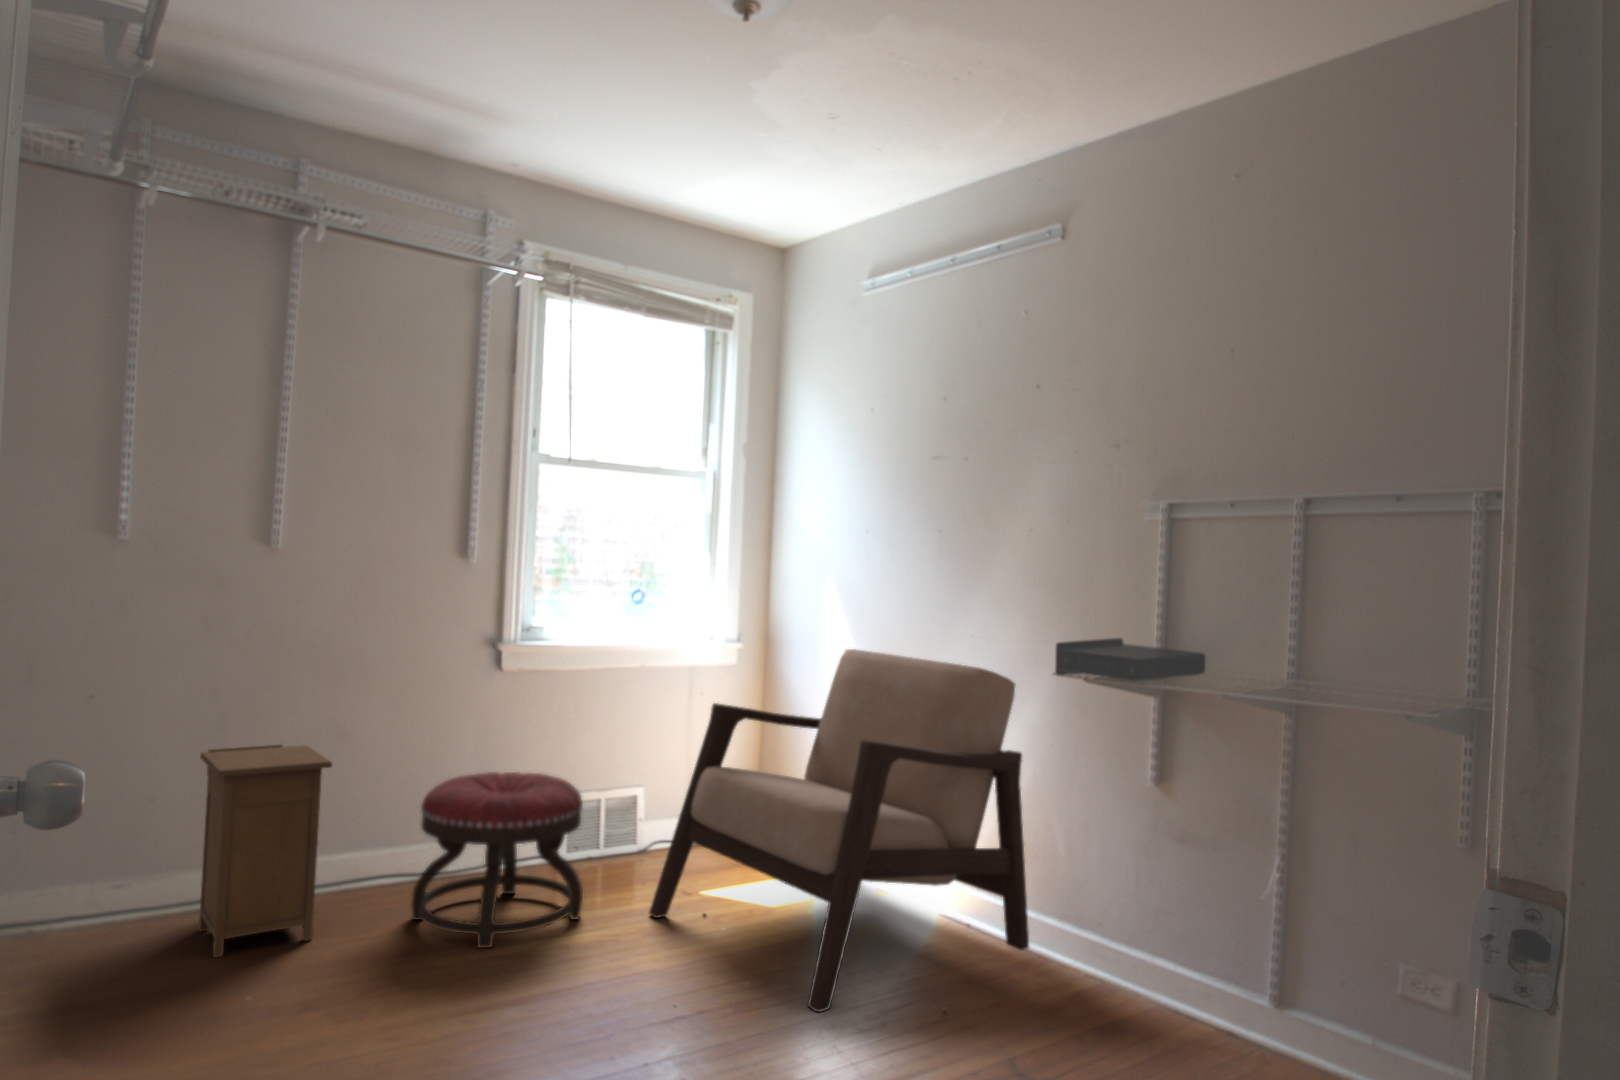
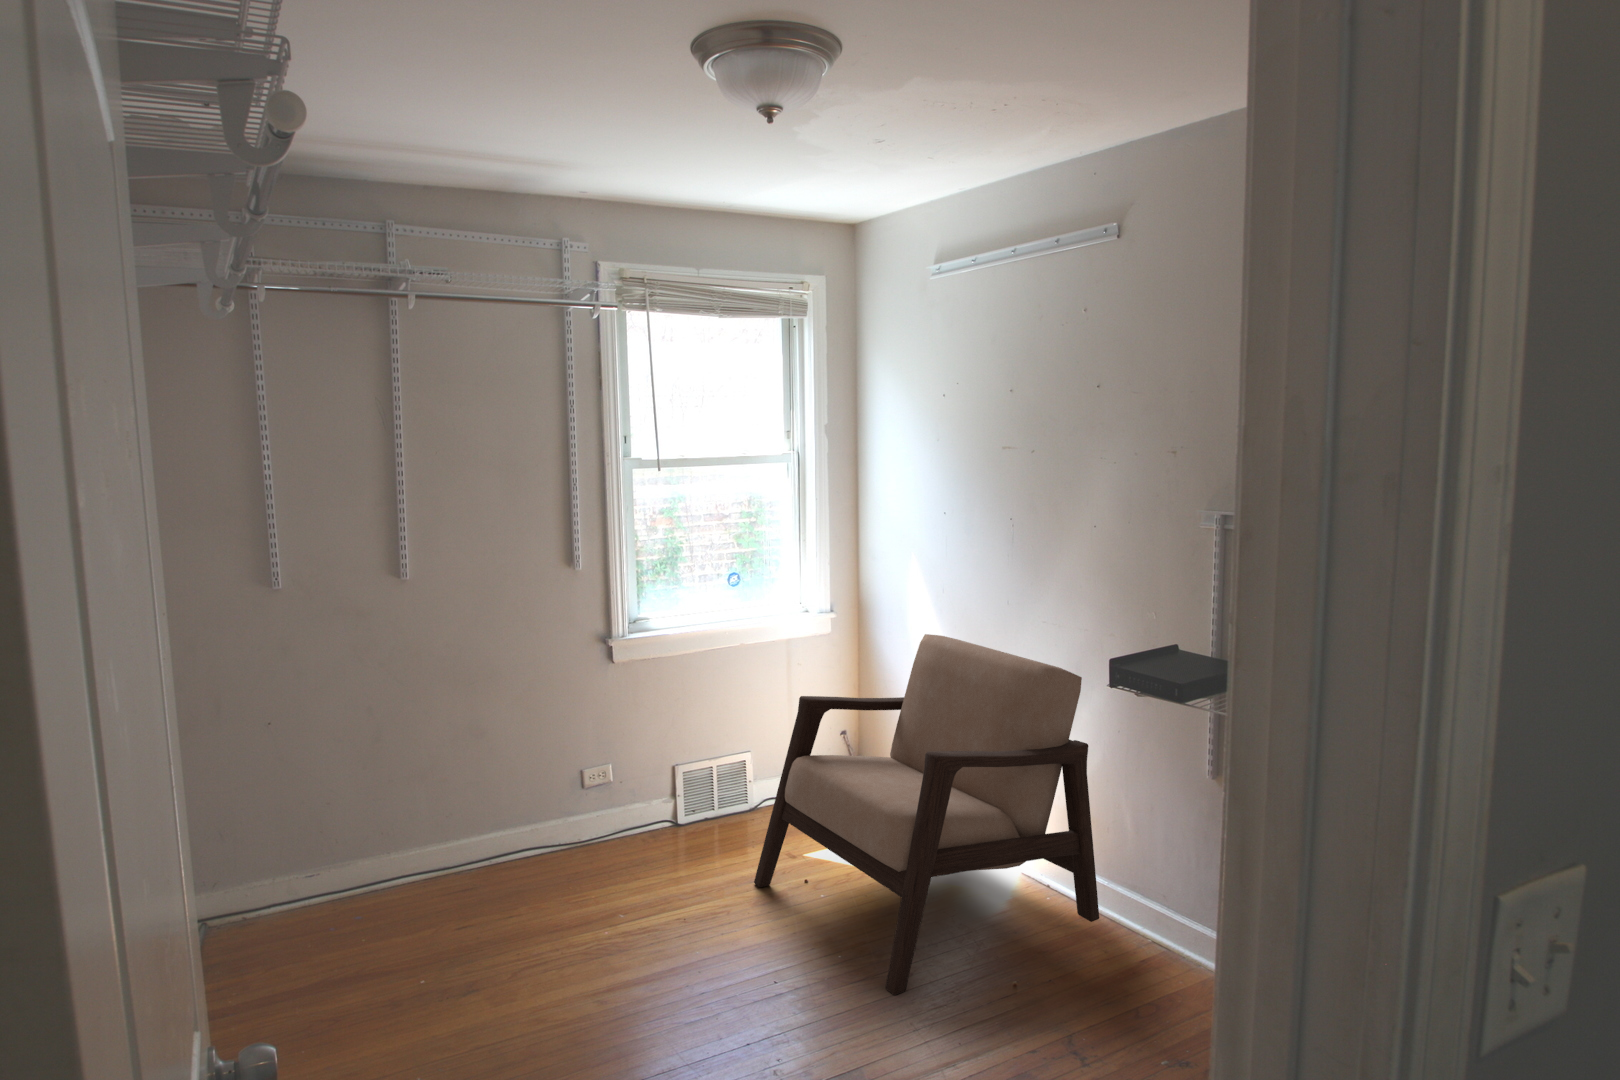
nightstand: present [199,745,332,957] -> none [364,745,471,936]
ottoman: present [411,772,583,948] -> none [550,760,696,924]

